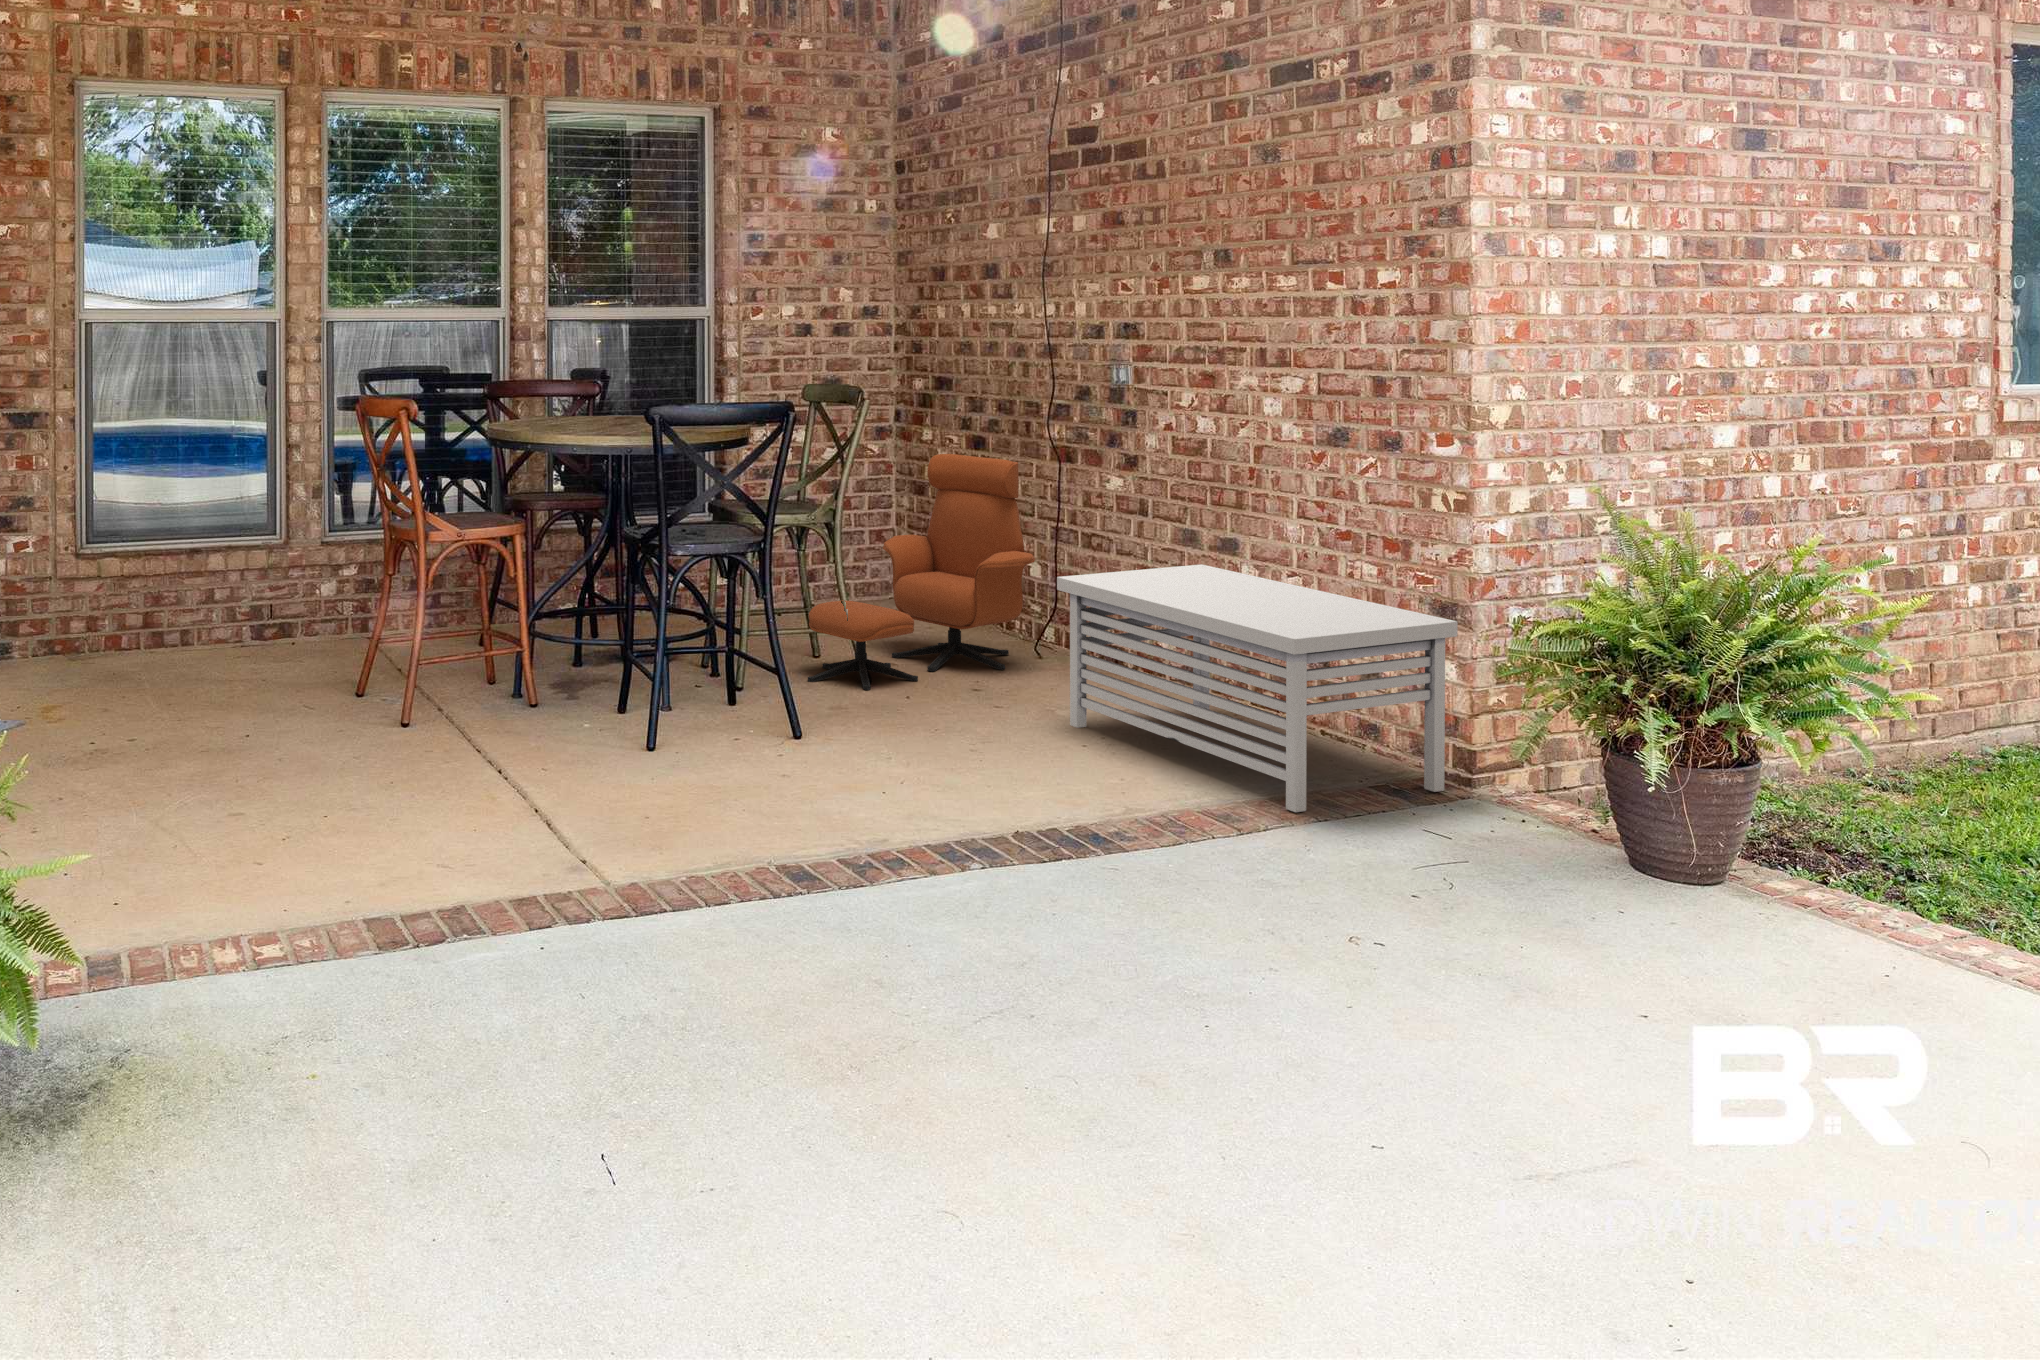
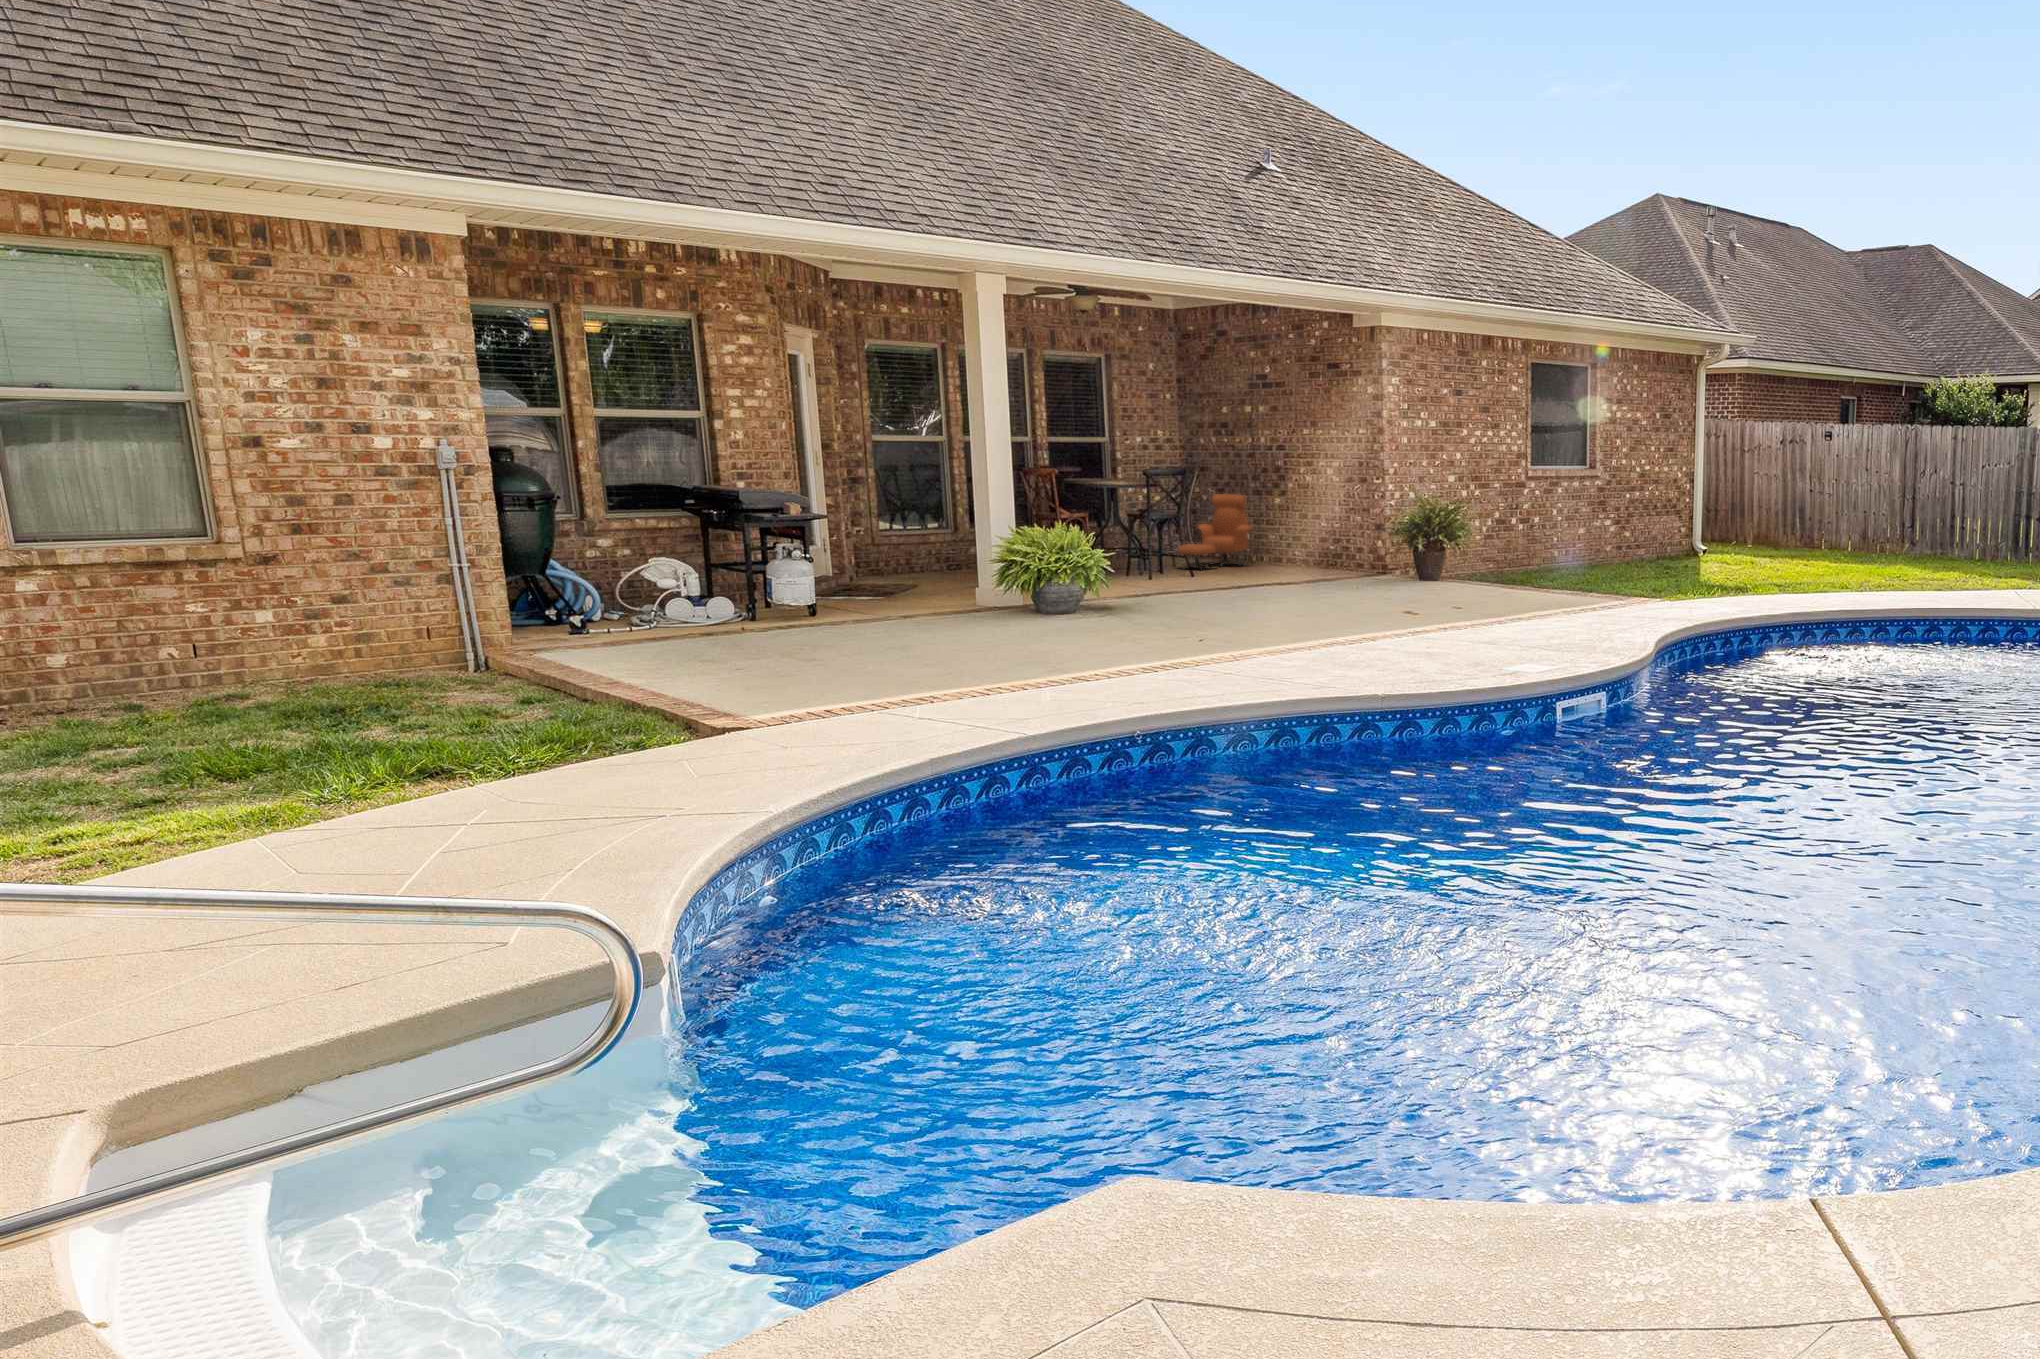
storage bench: present [1057,564,1458,812] -> none [1267,524,1382,581]

